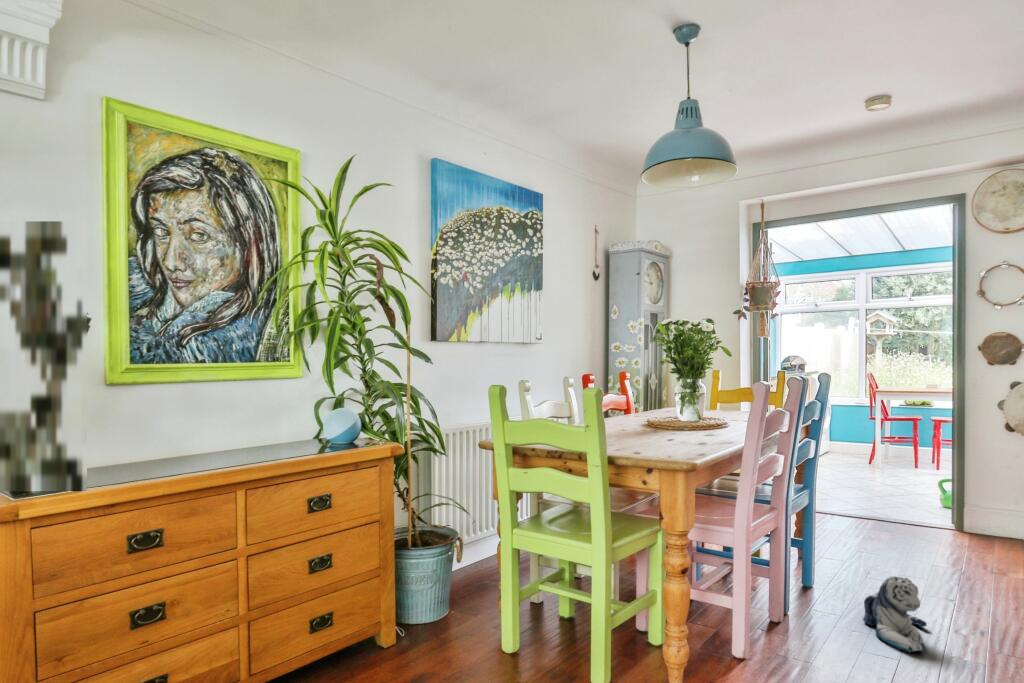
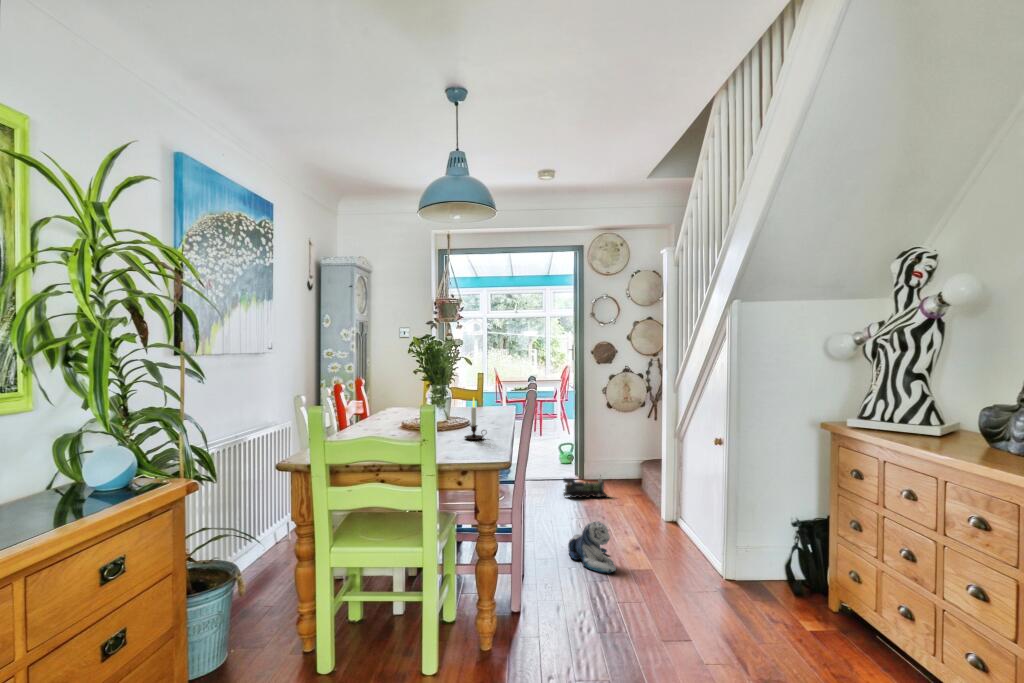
candle: none [688,389,719,440] -> present [465,398,484,440]
toy train: none [913,523,993,562] -> present [563,475,608,498]

